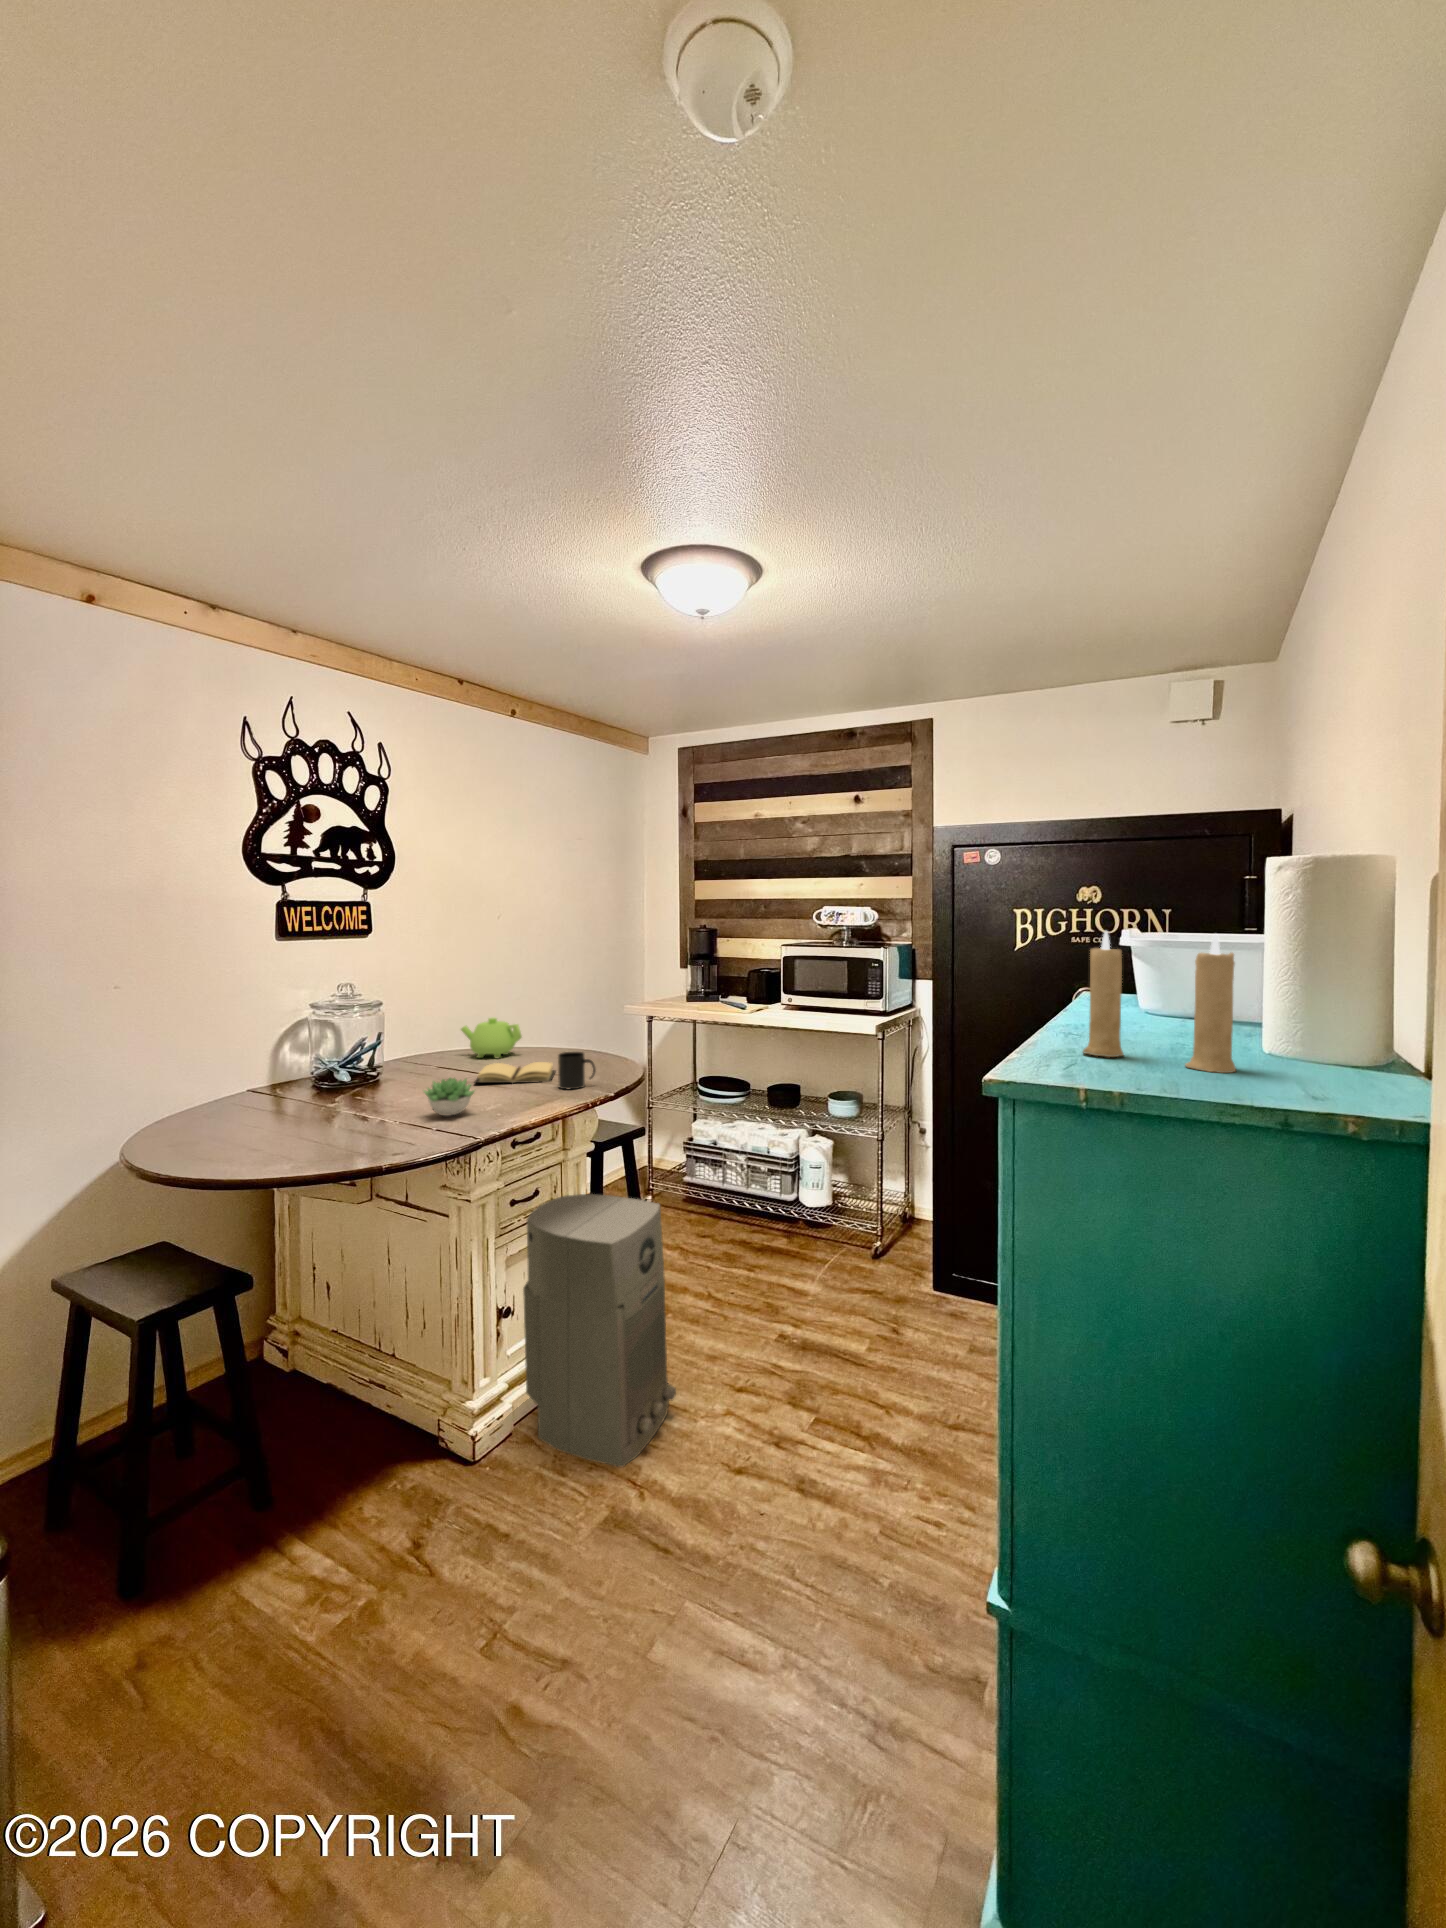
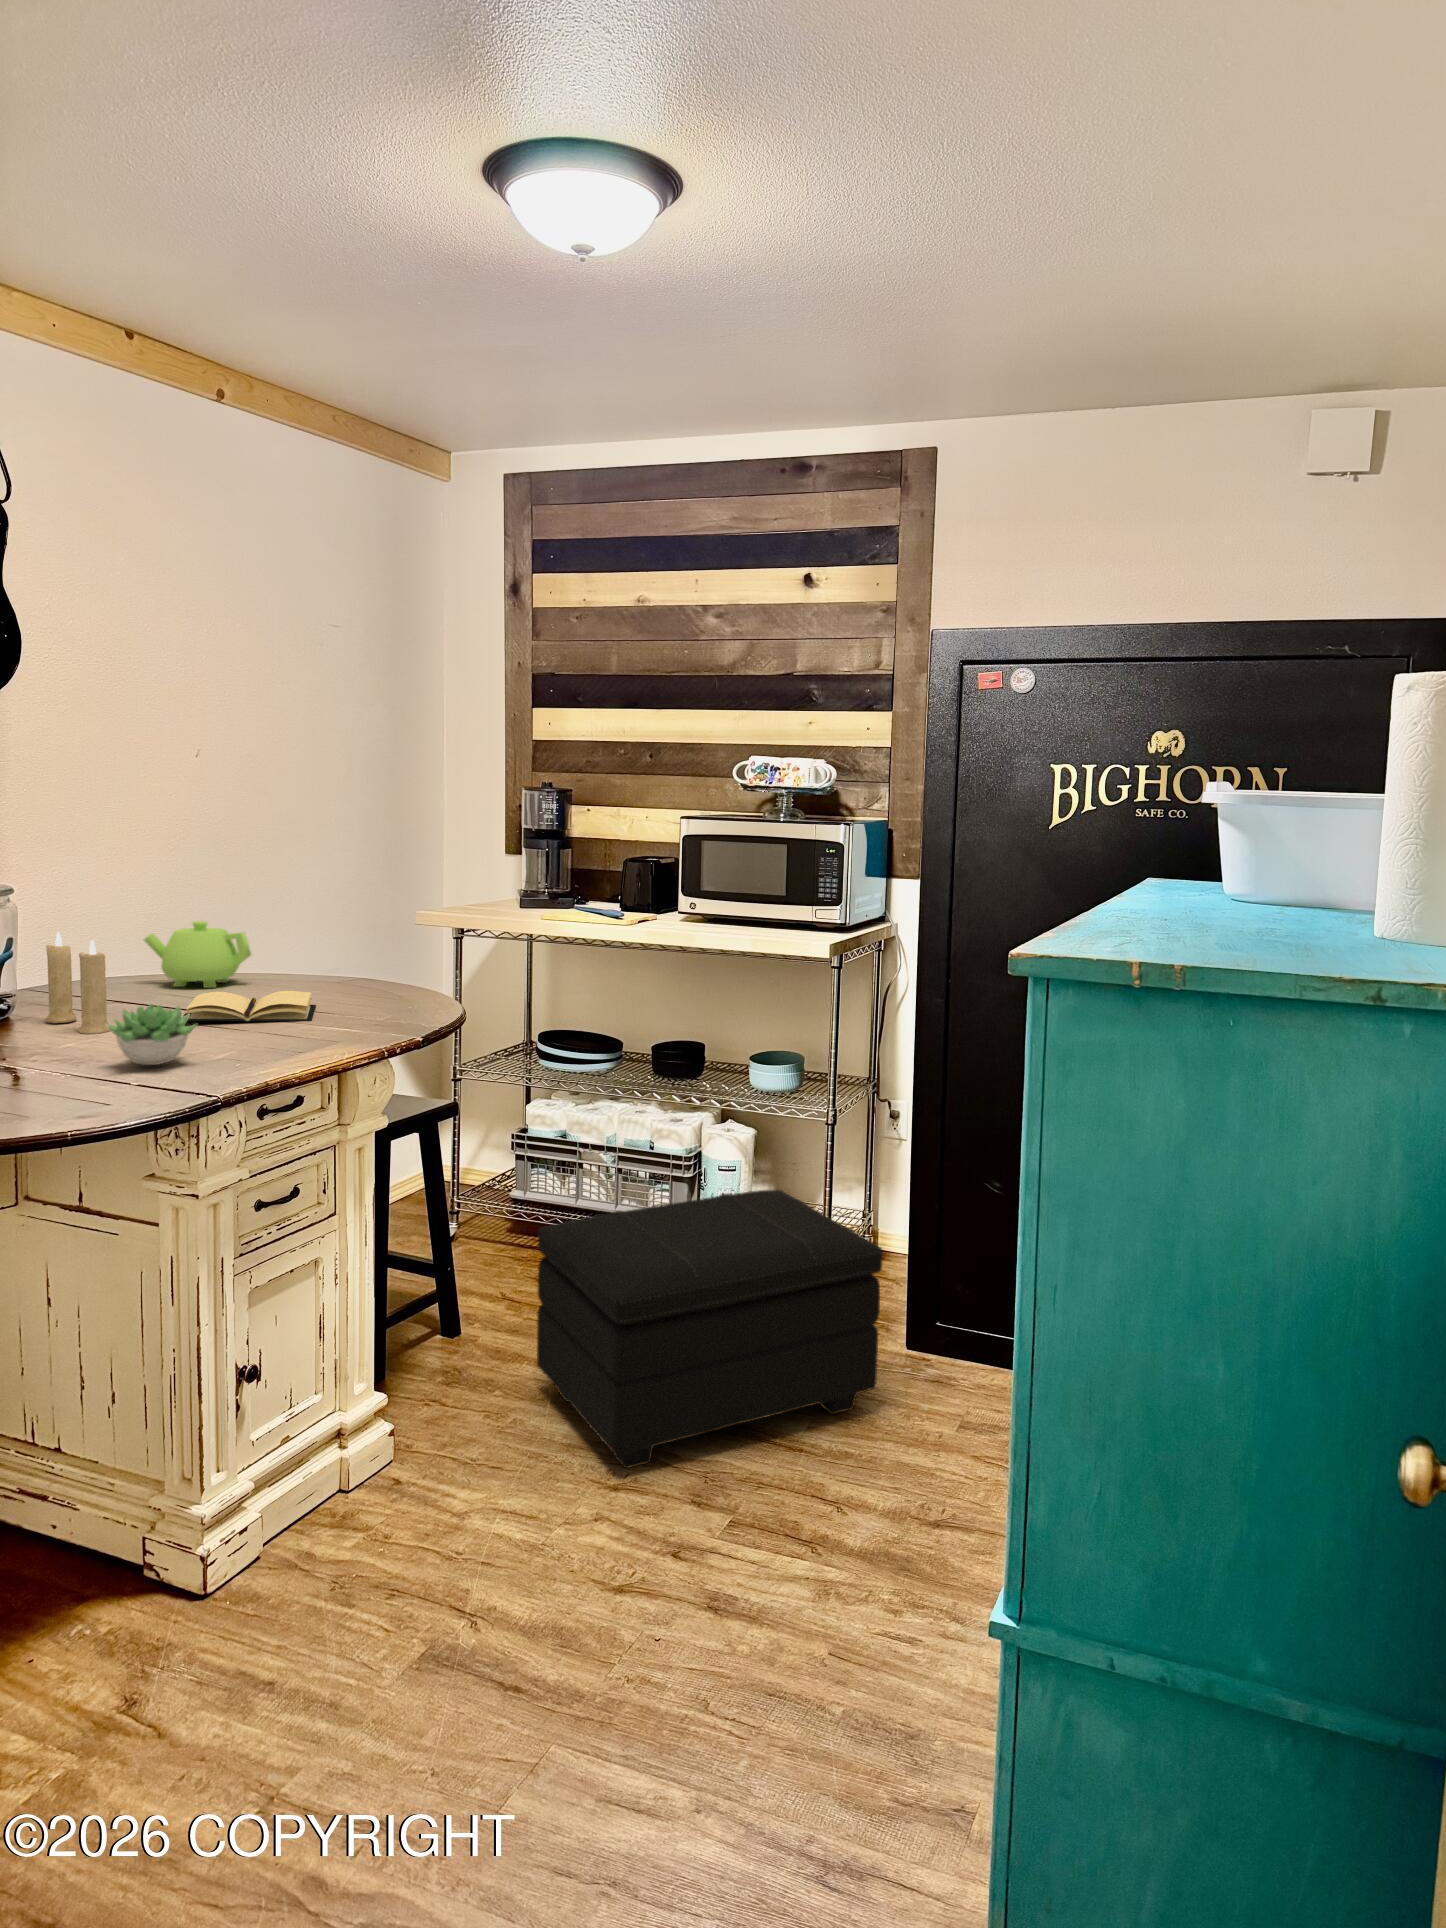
candle: present [1083,932,1236,1073] -> present [45,932,110,1034]
mug: present [558,1052,596,1089] -> none [326,972,388,1031]
footstool: none [693,1184,914,1377] -> present [537,1190,883,1468]
air purifier: present [523,1194,676,1467] -> none [278,1194,520,1593]

